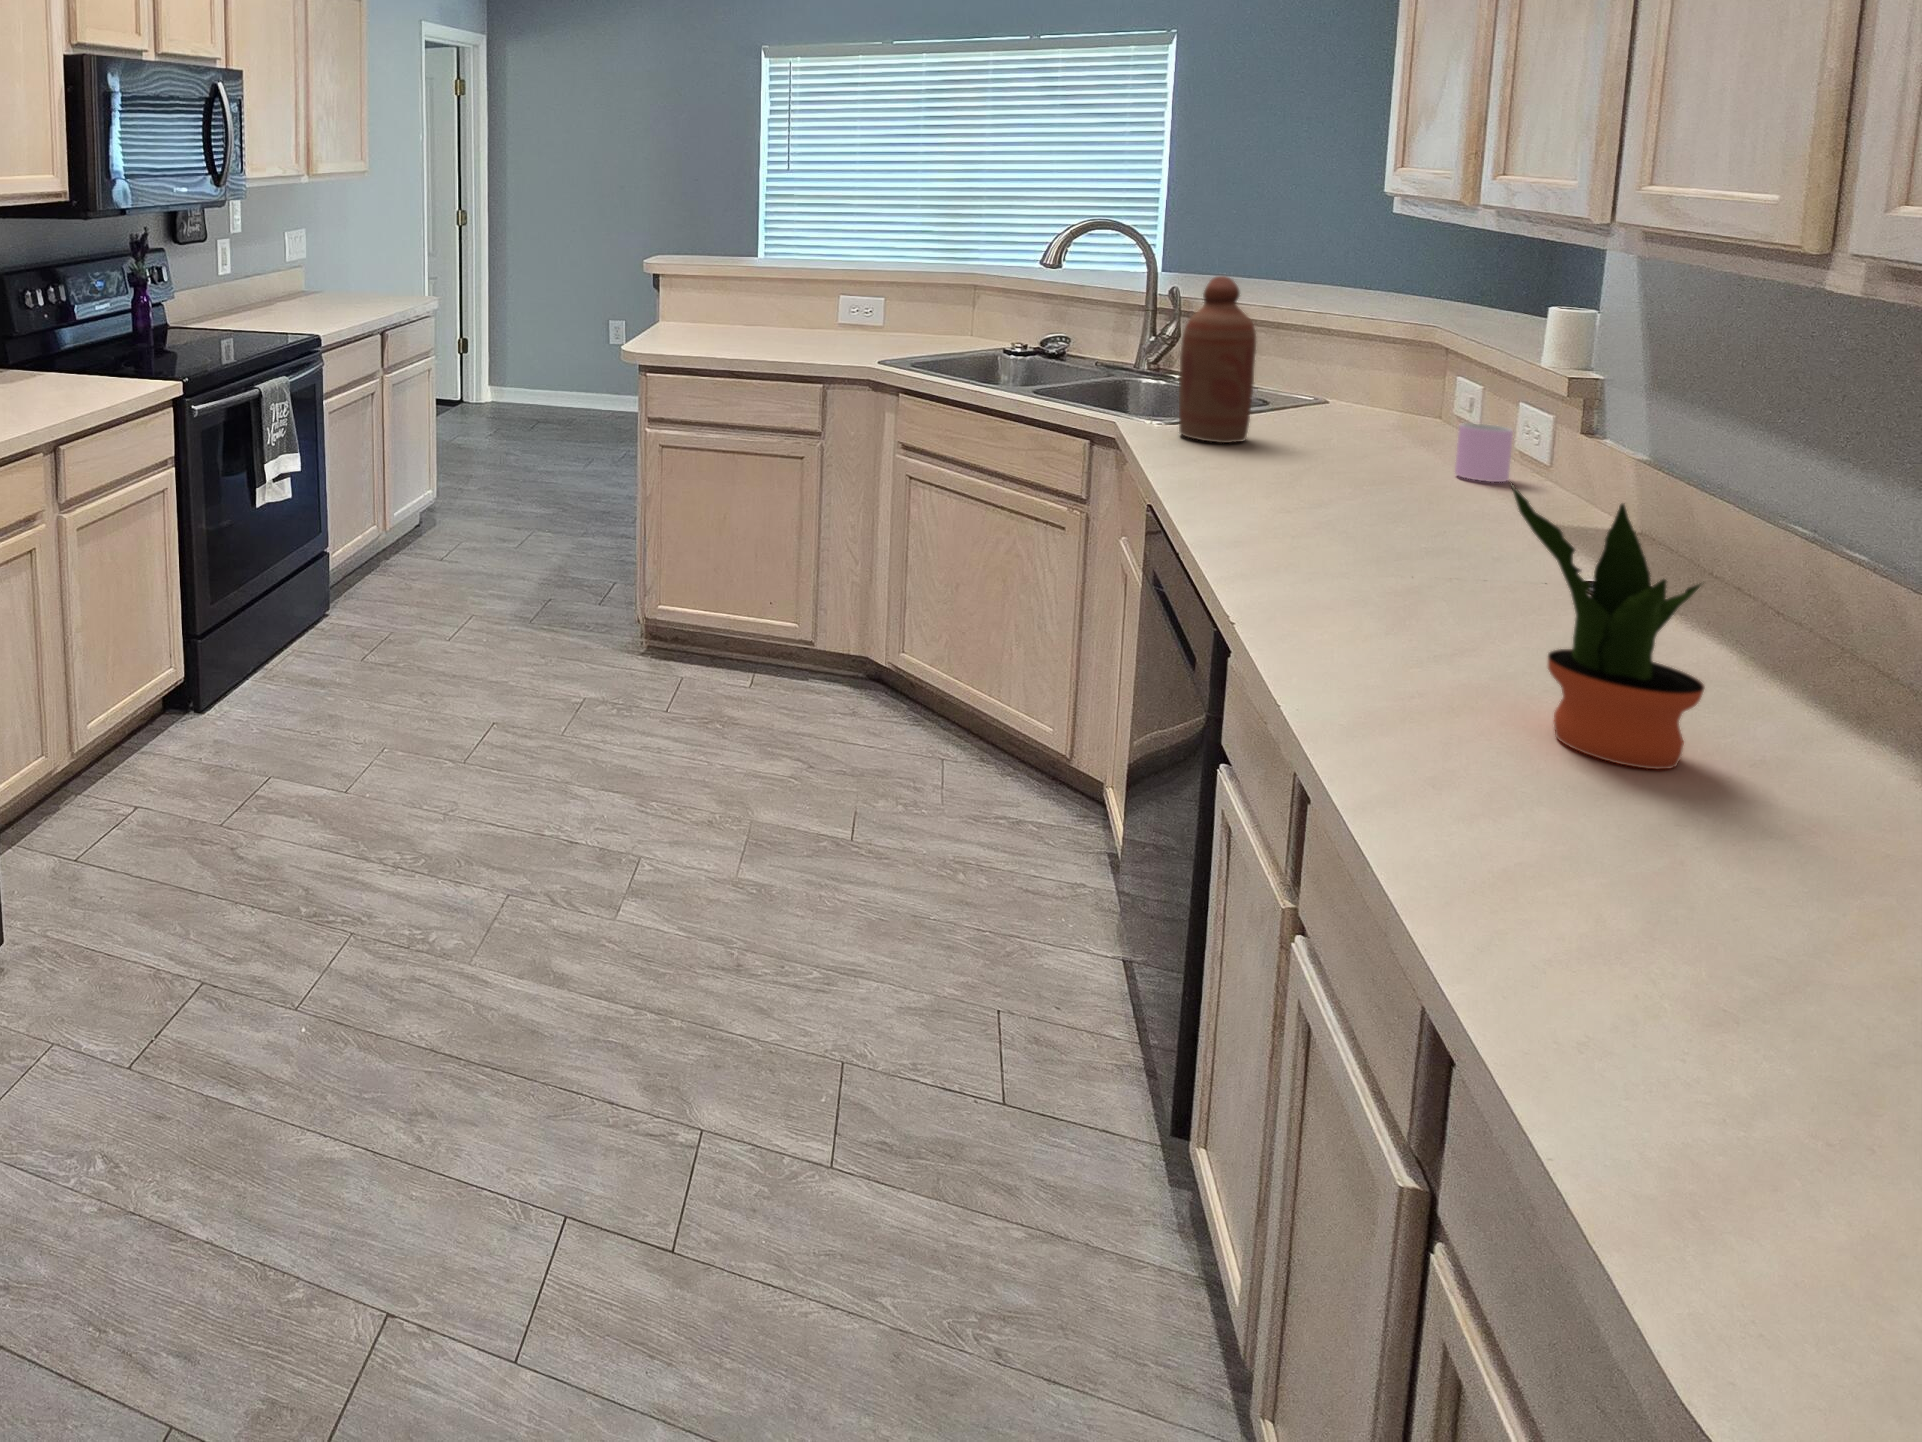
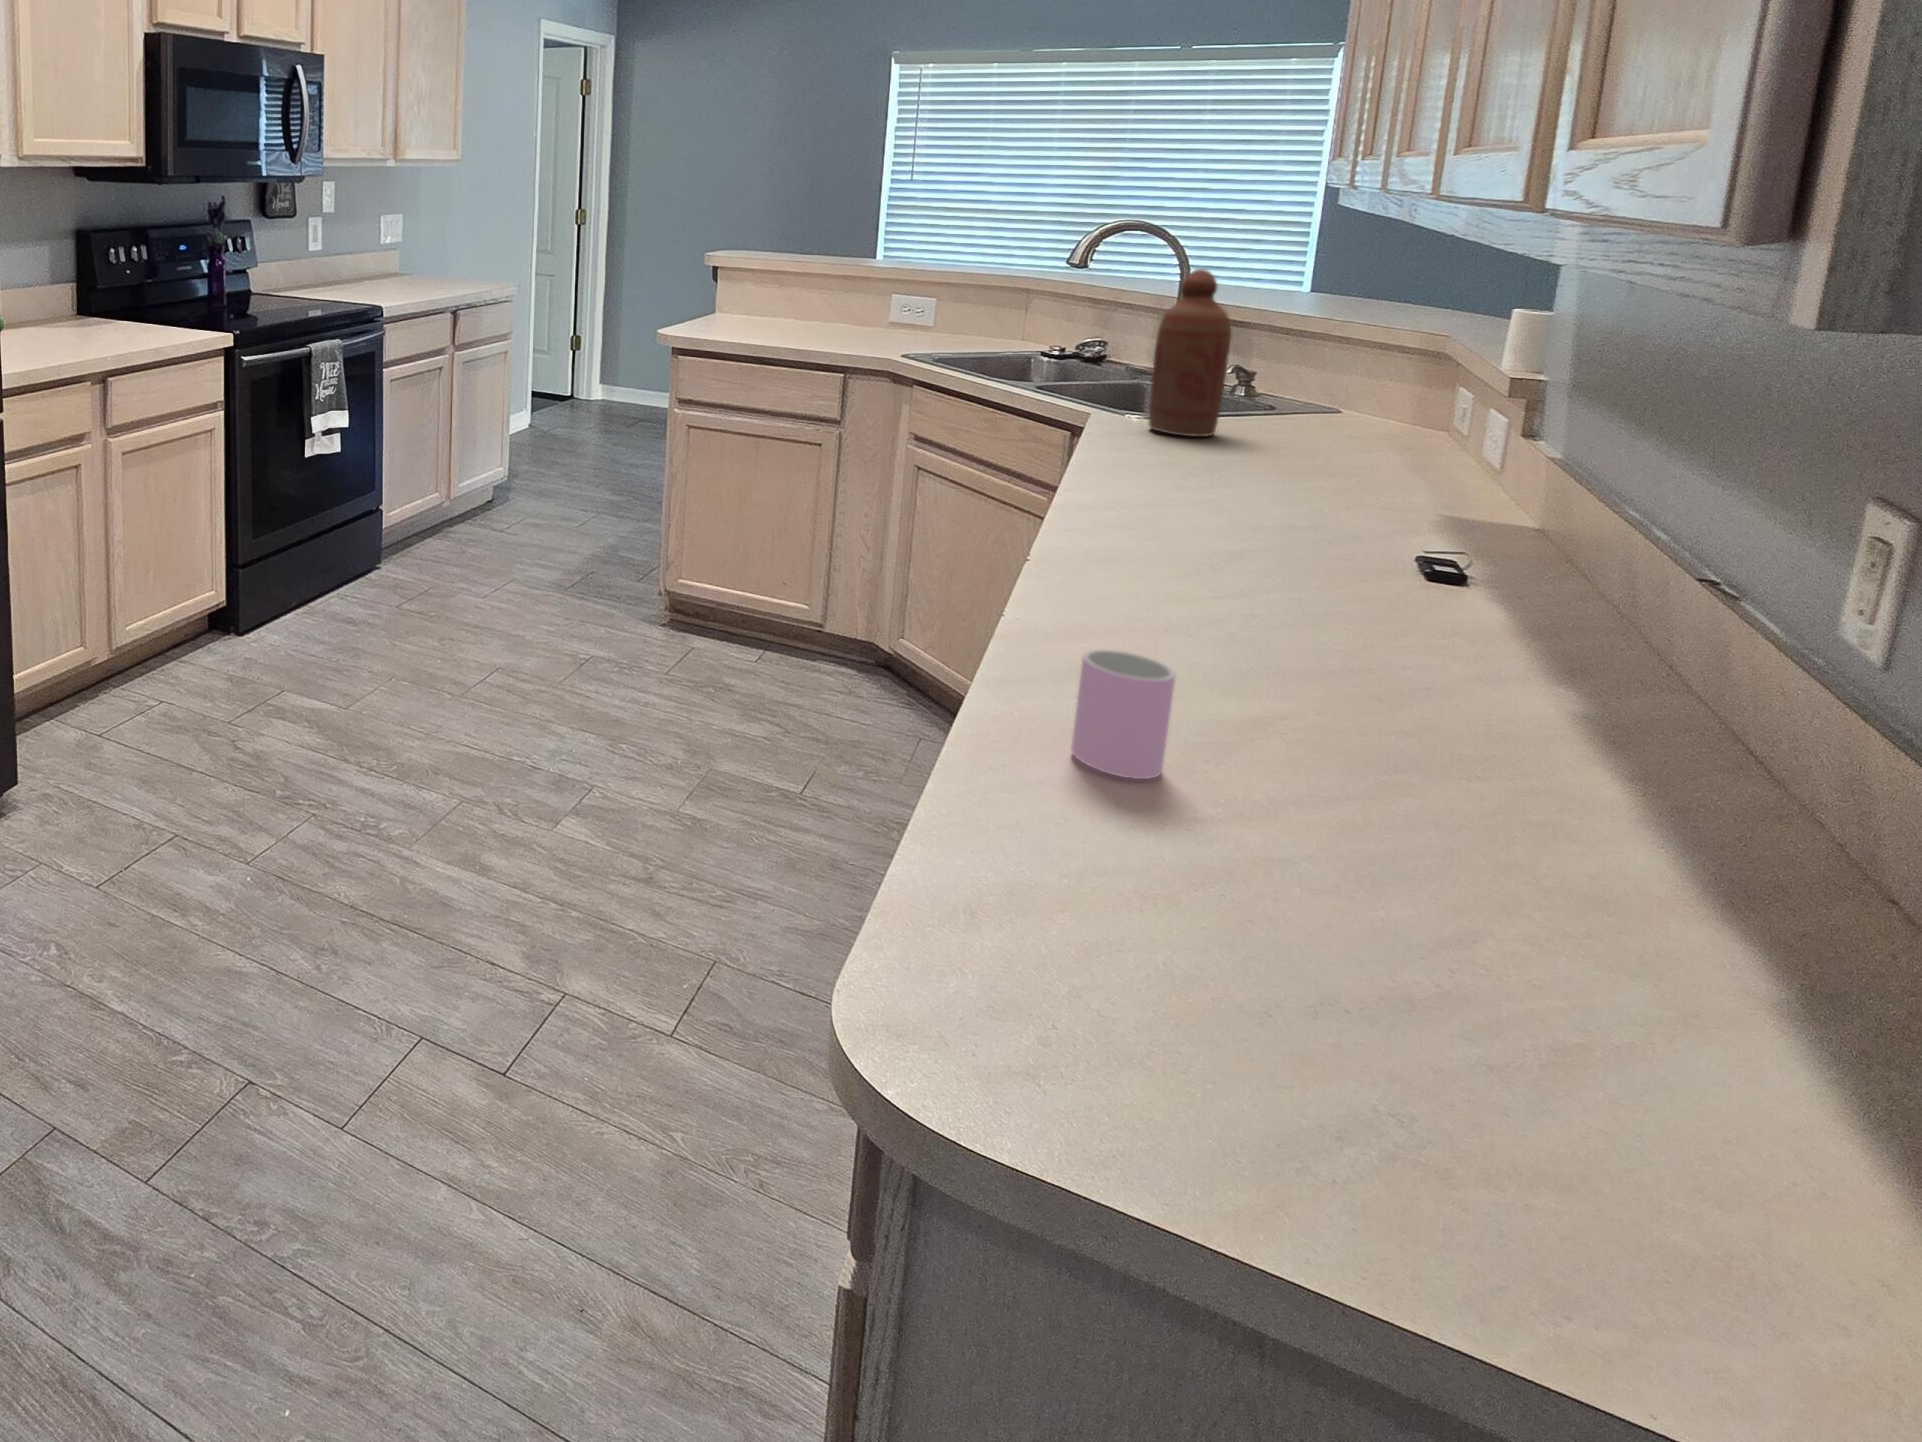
cup: present [1455,423,1513,482] -> present [1071,650,1175,779]
potted plant: present [1511,483,1704,769] -> none [1209,414,1366,680]

